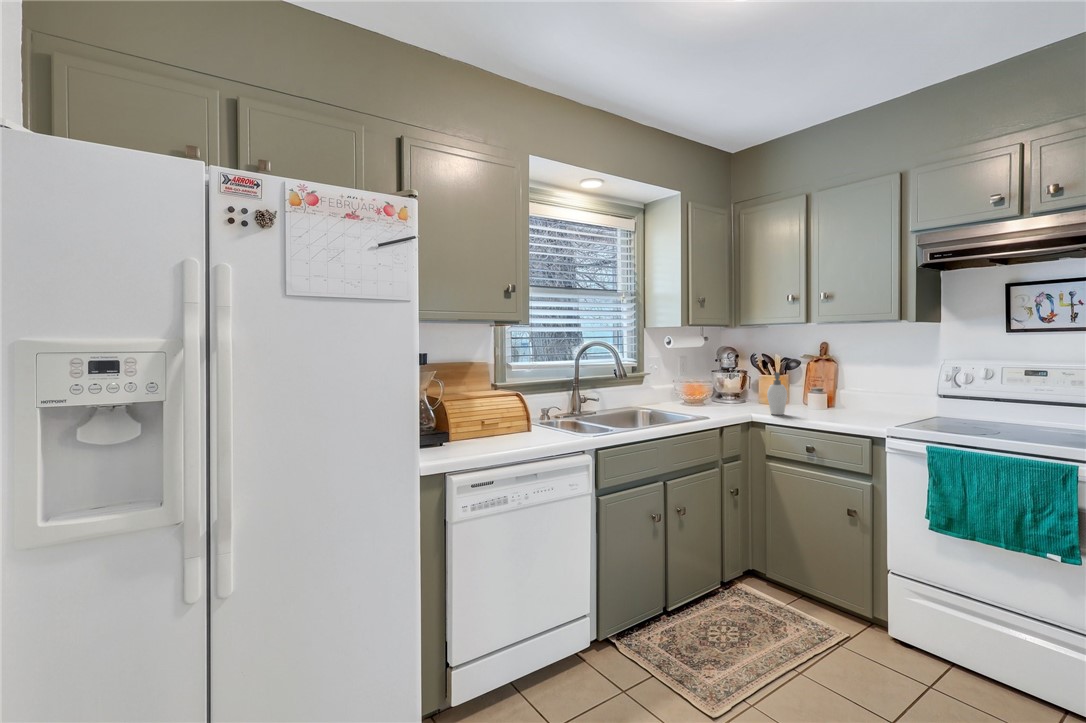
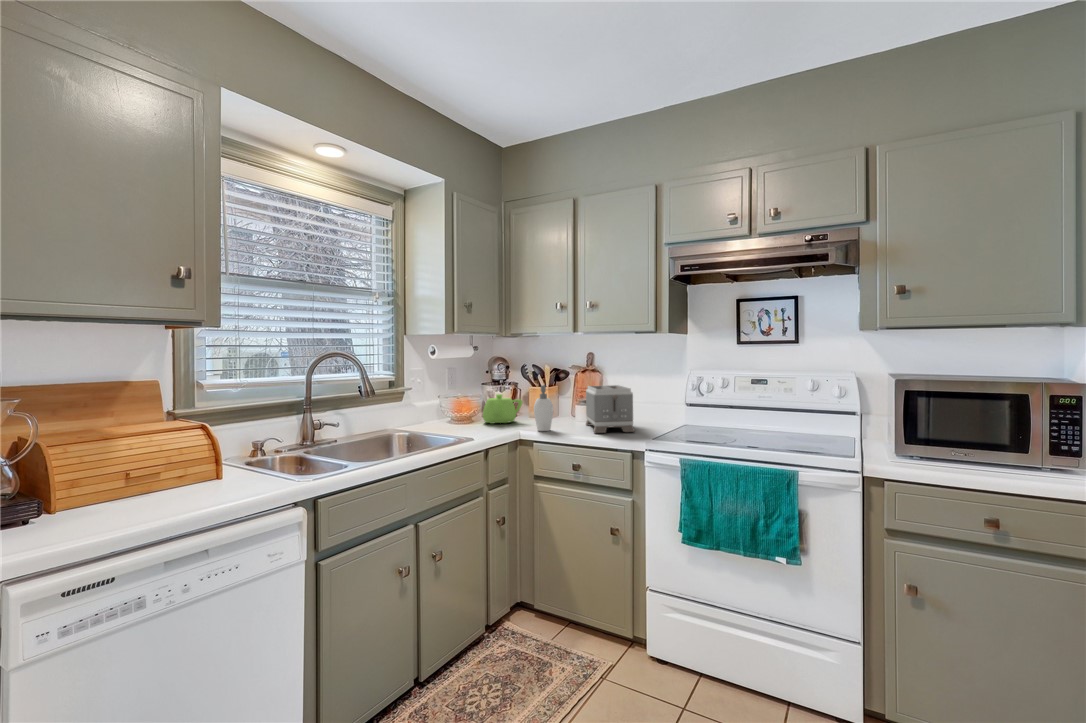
toaster: none [820,374,876,419] -> present [586,385,635,433]
teapot: none [715,381,754,407] -> present [483,394,523,424]

